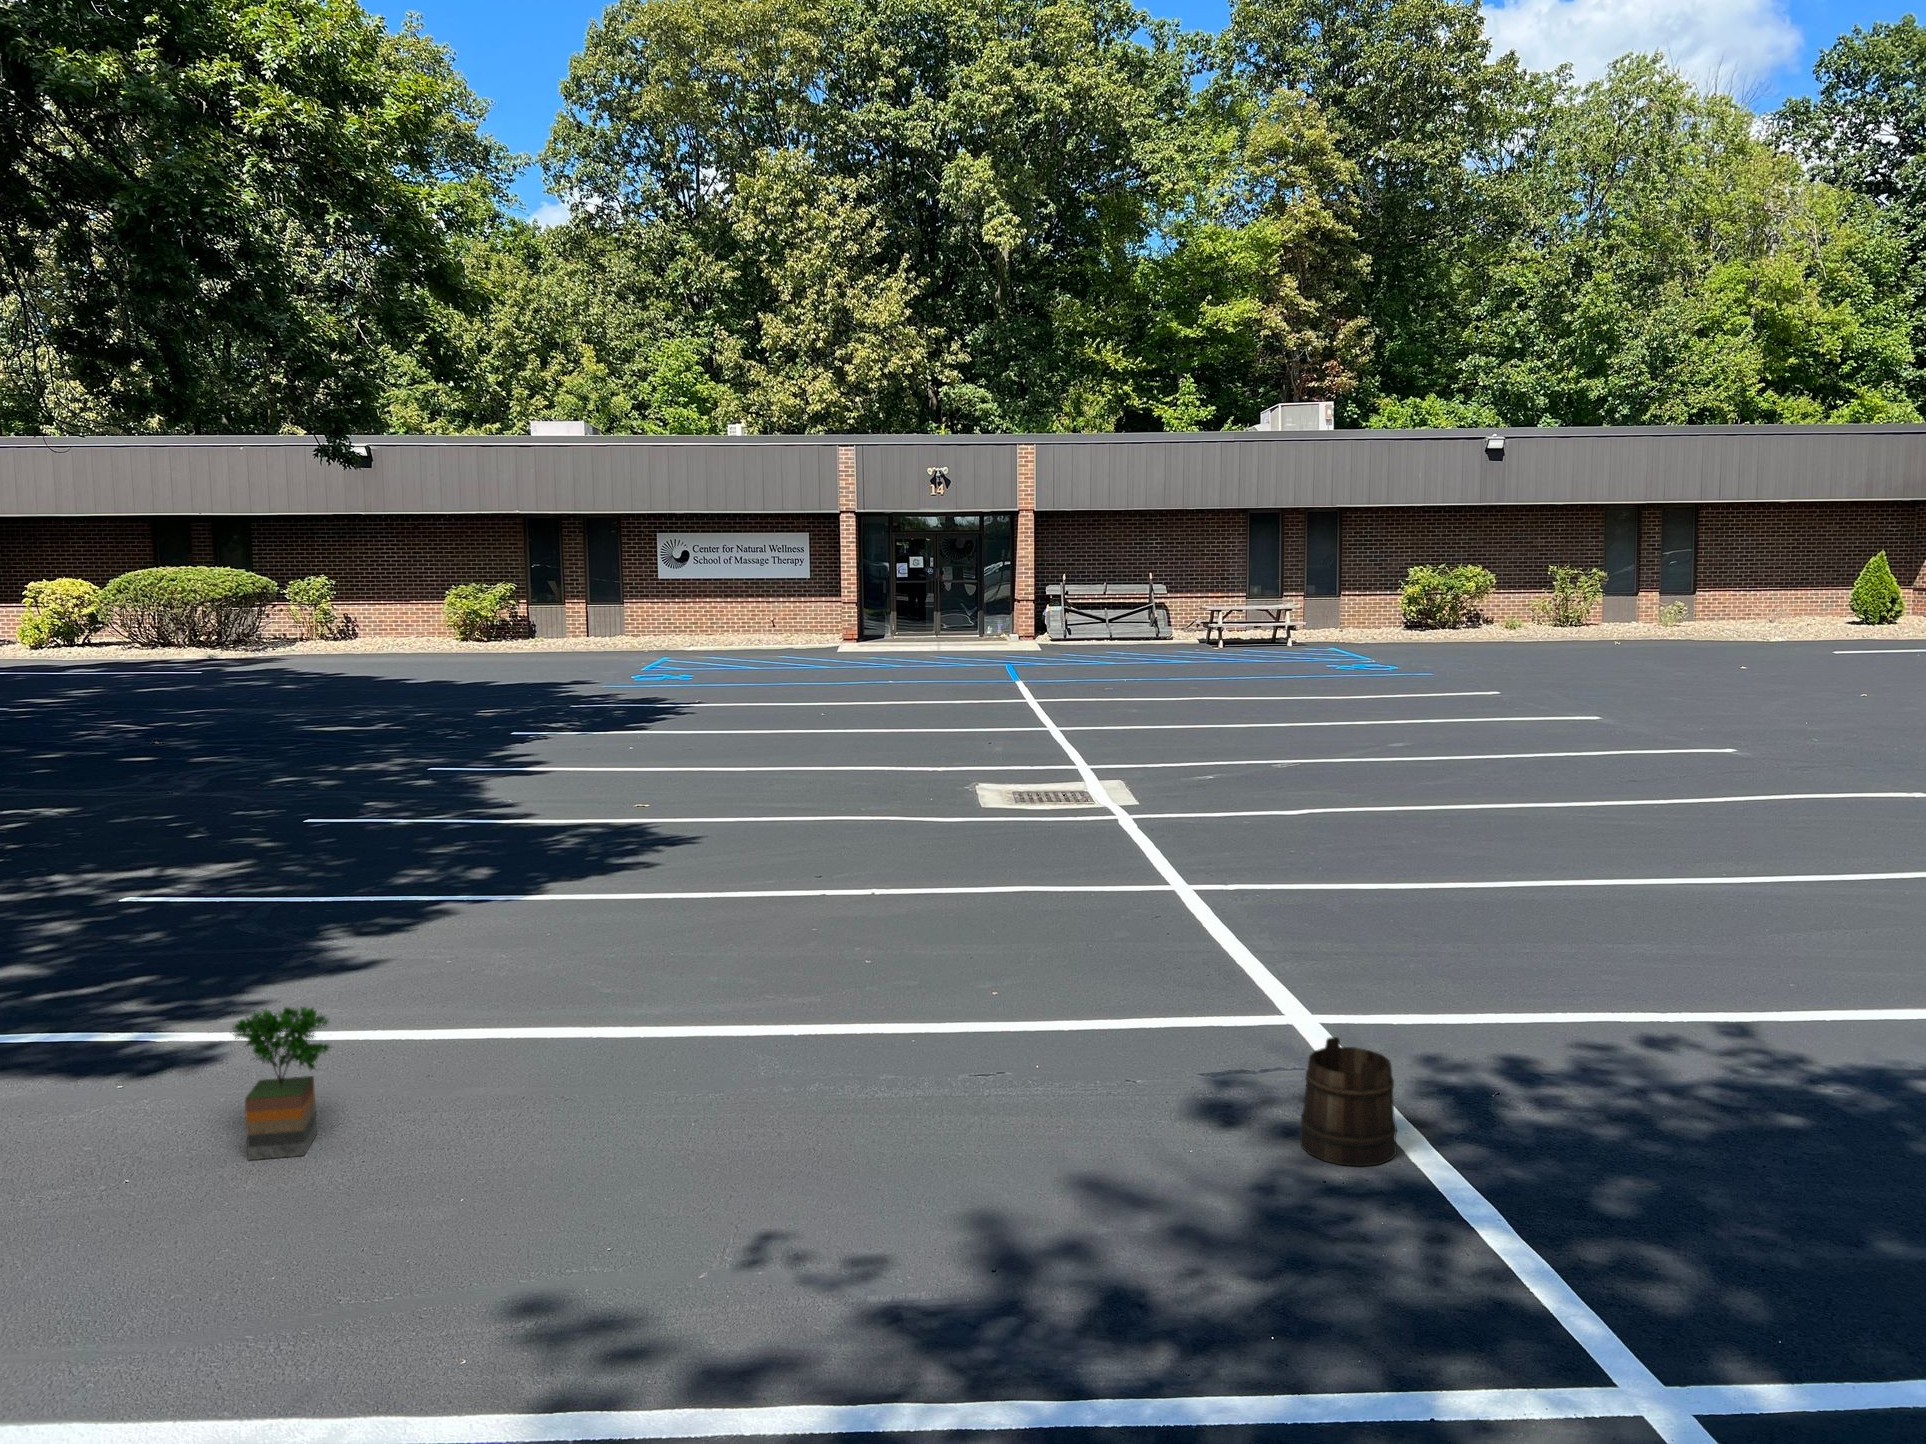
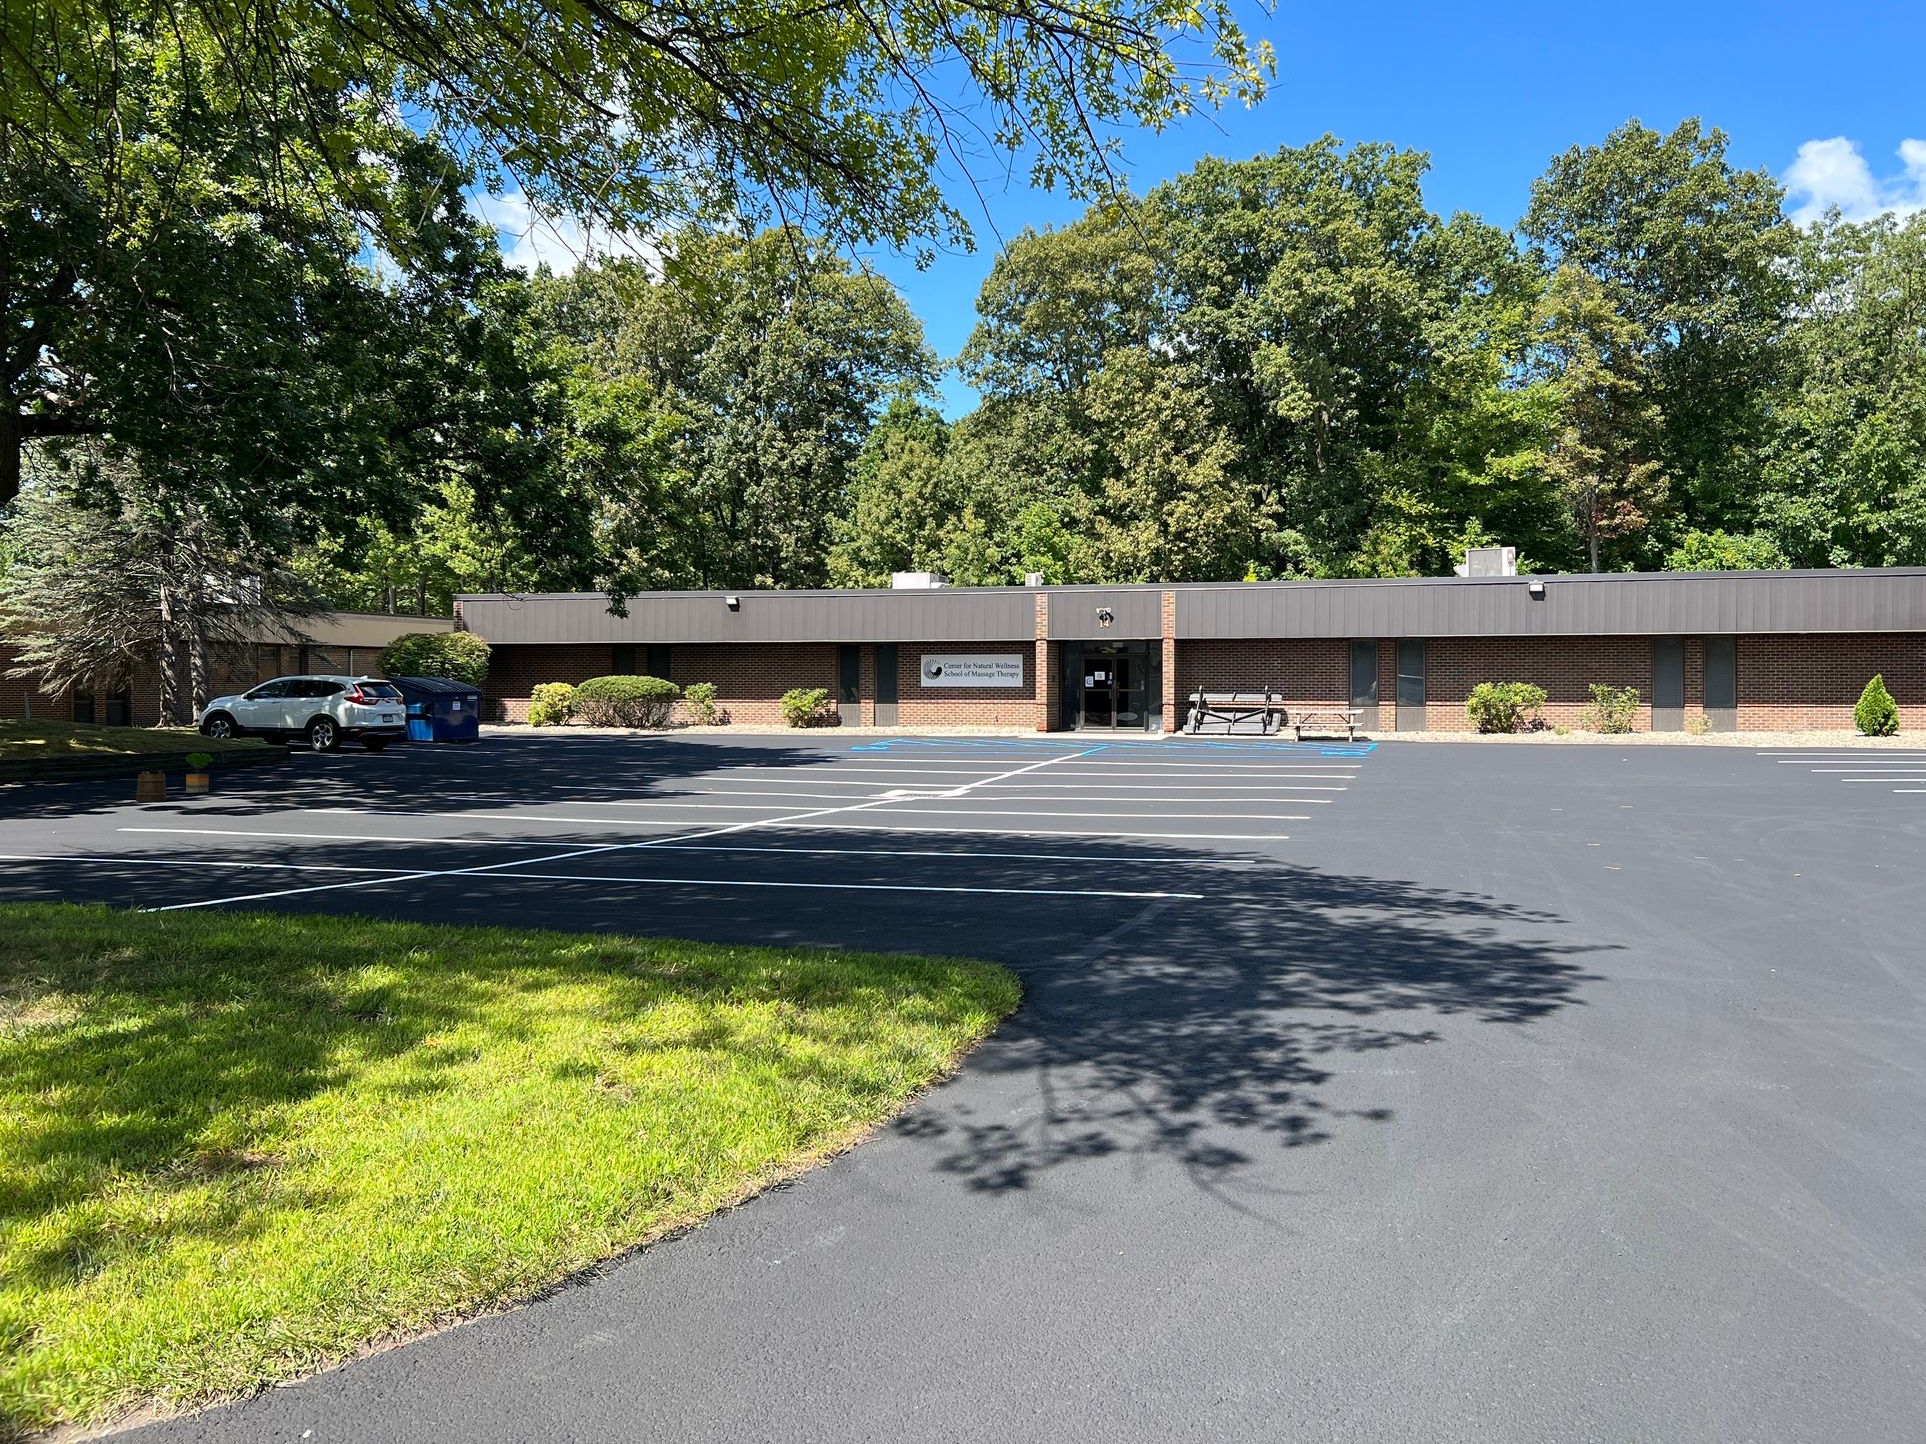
bucket: present [1300,1037,1397,1166] -> present [136,771,167,801]

